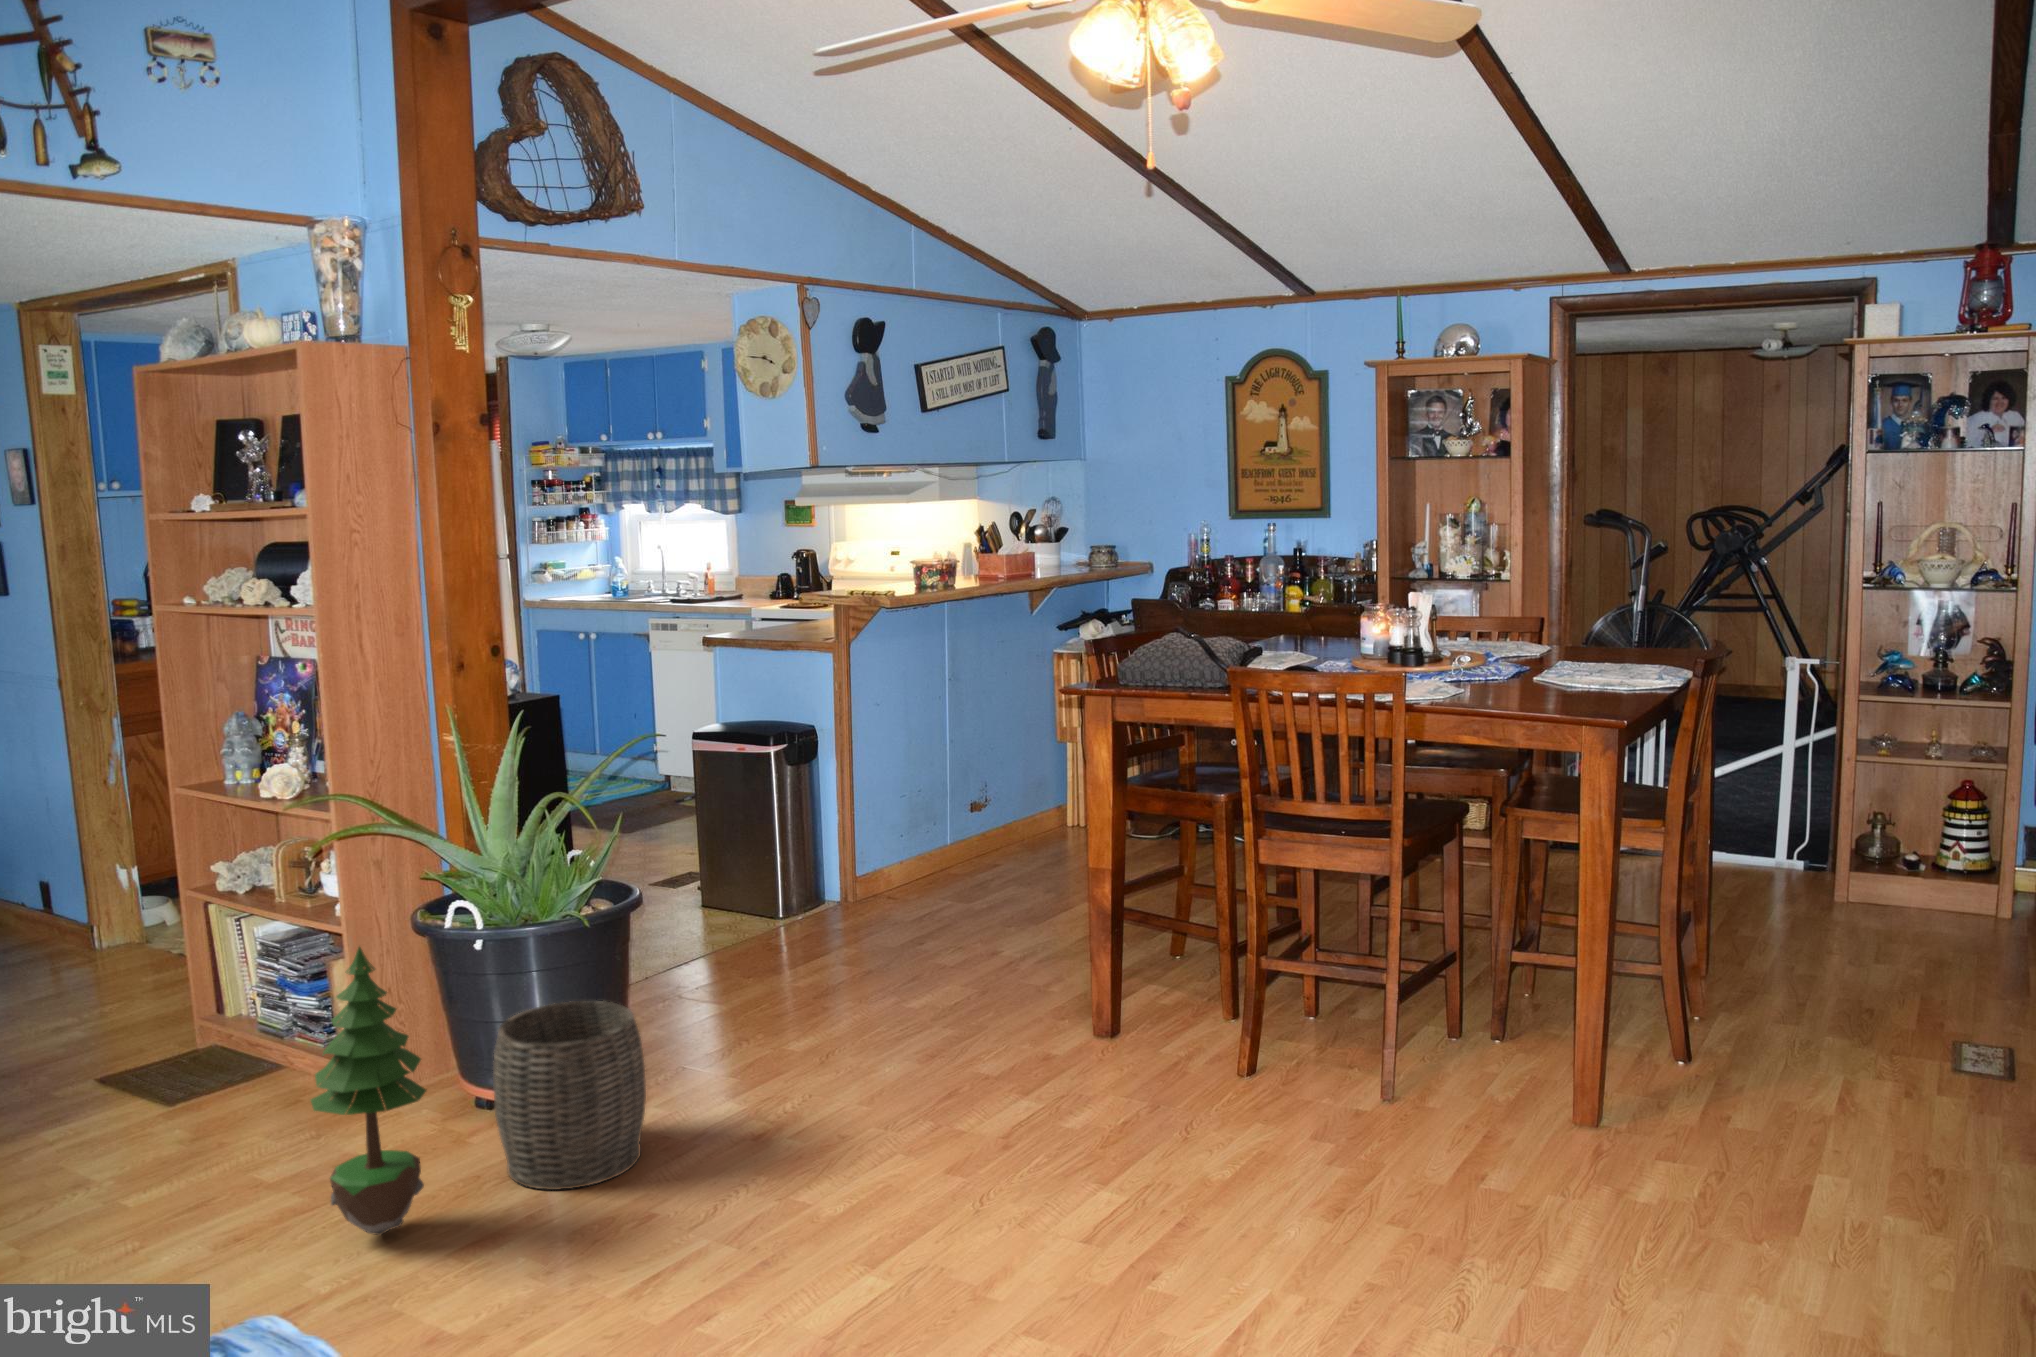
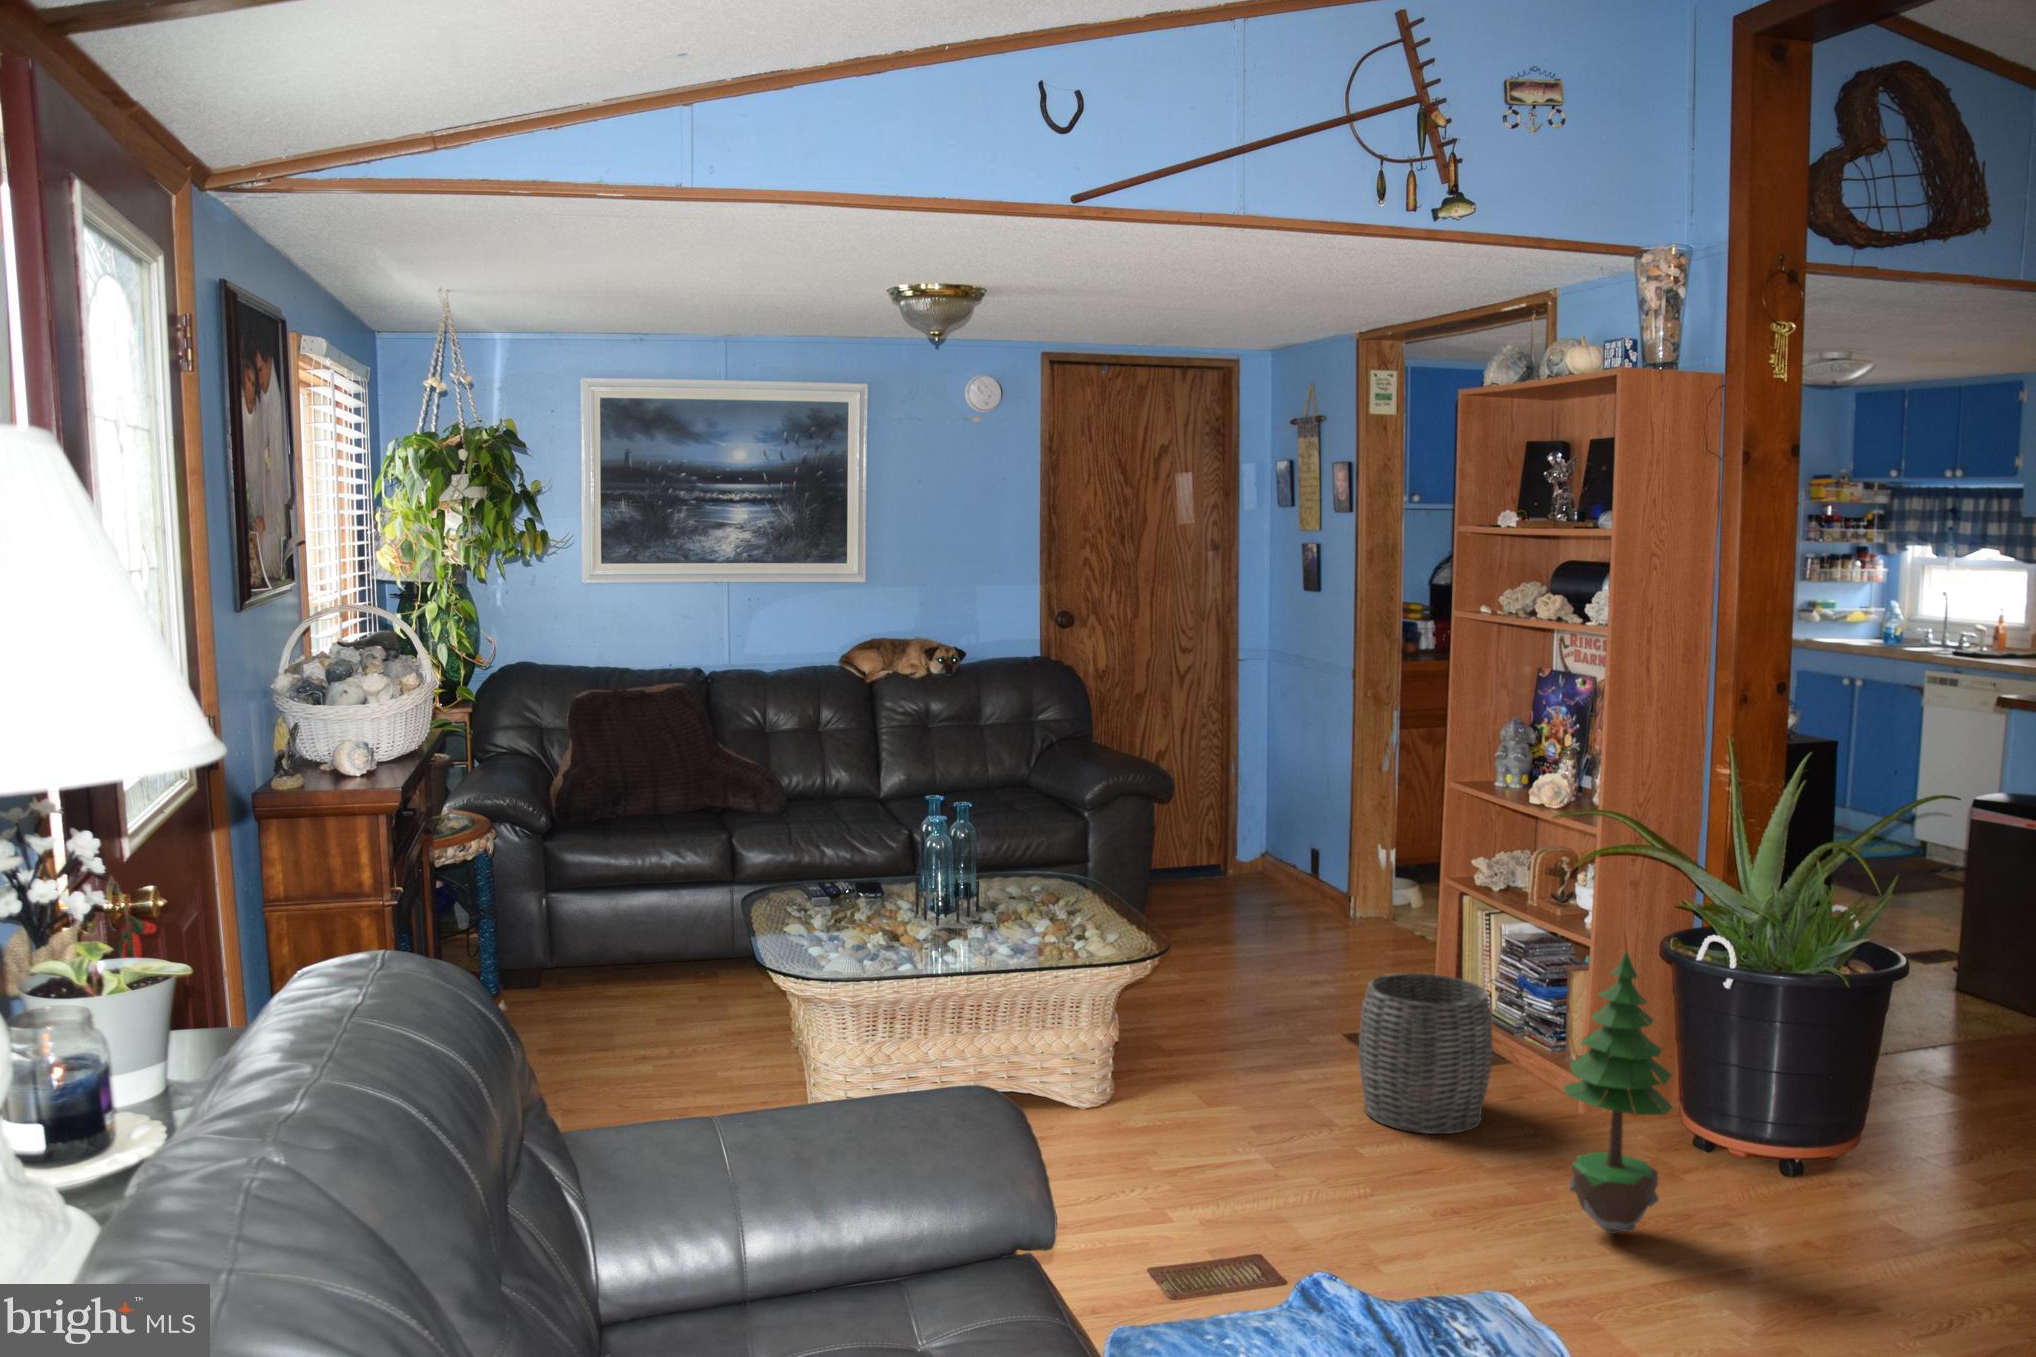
woven basket: present [493,1001,646,1190] -> present [1359,973,1492,1134]

